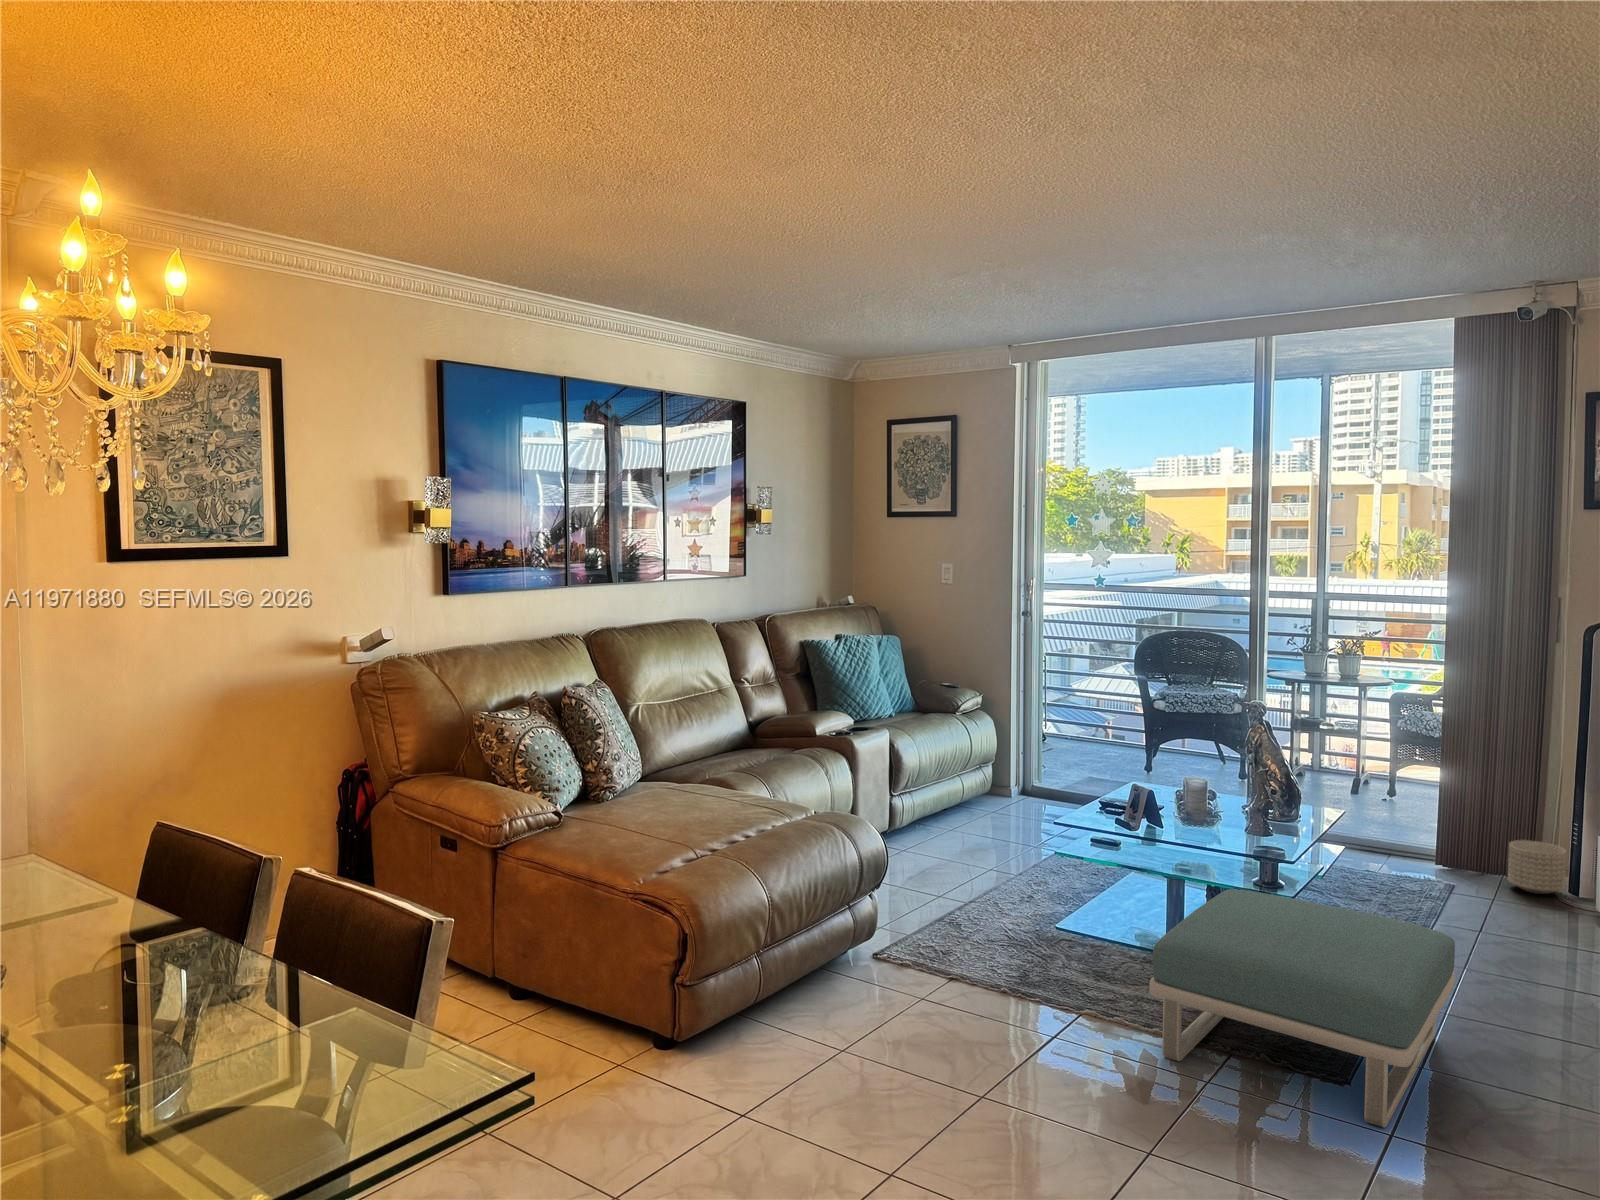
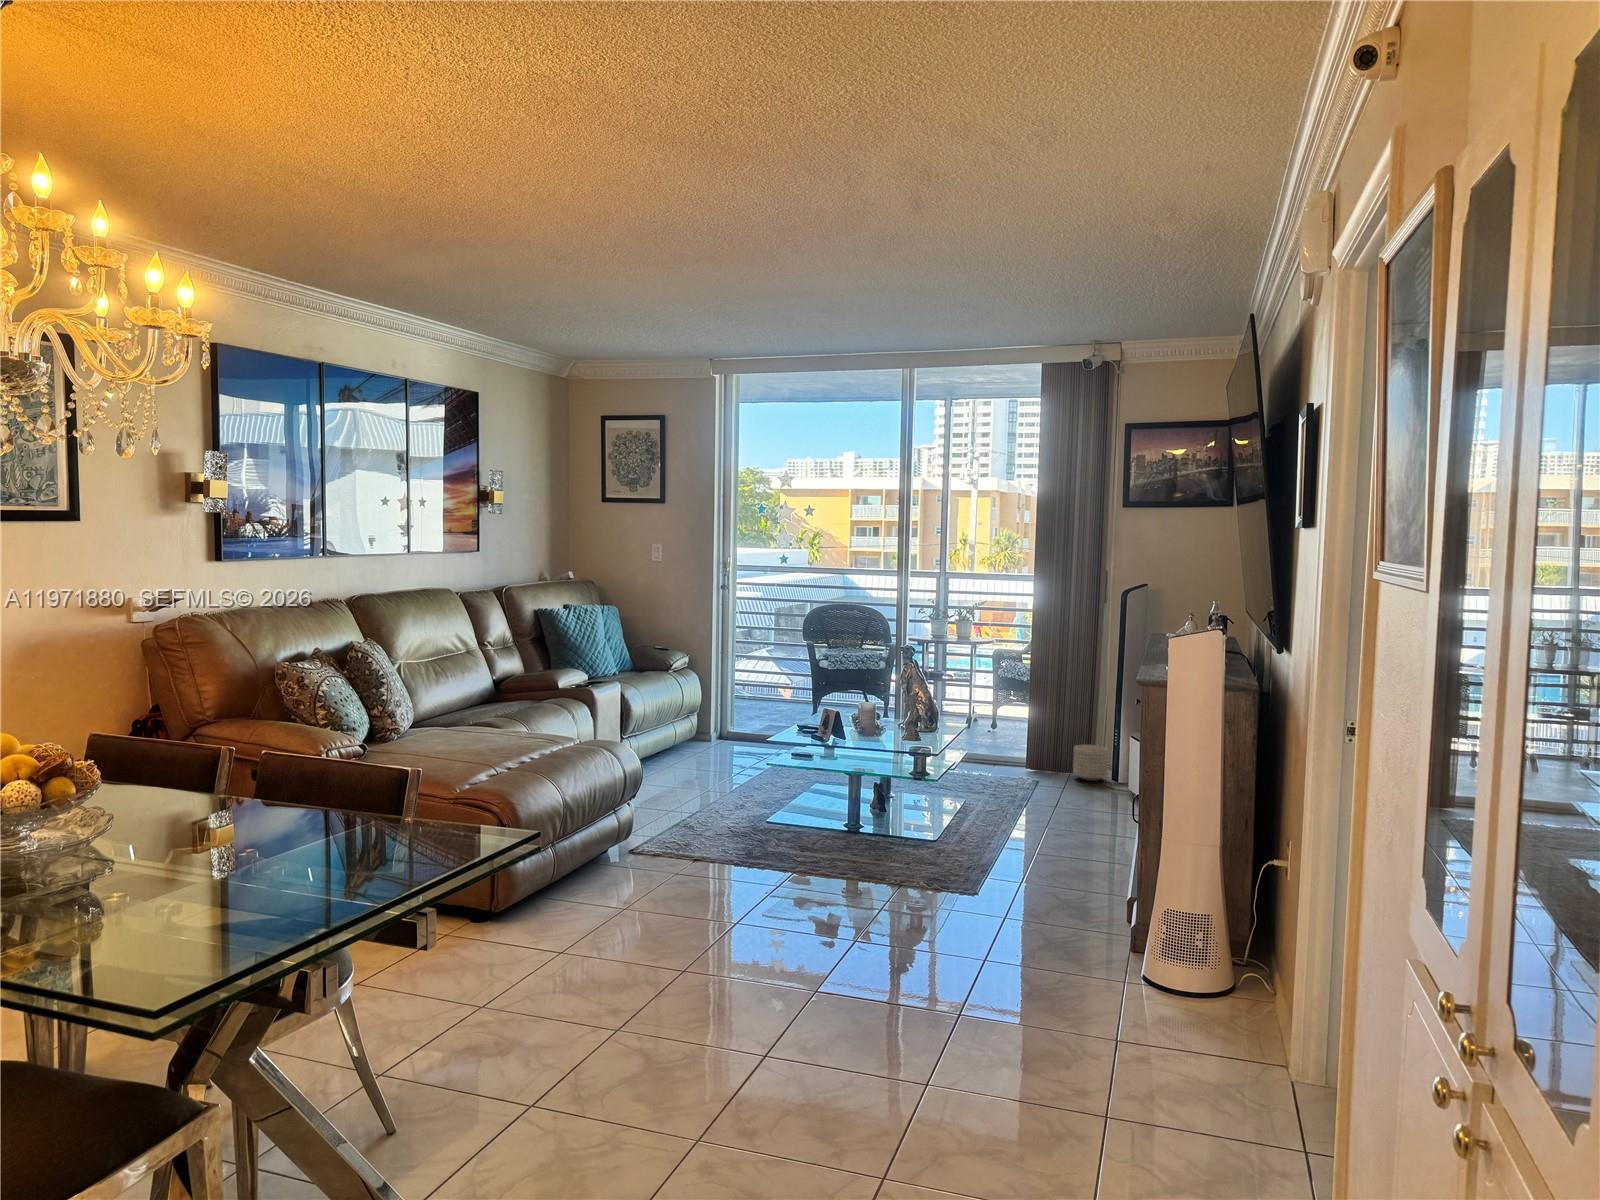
footstool: present [1149,889,1455,1128] -> none [846,777,1038,912]

